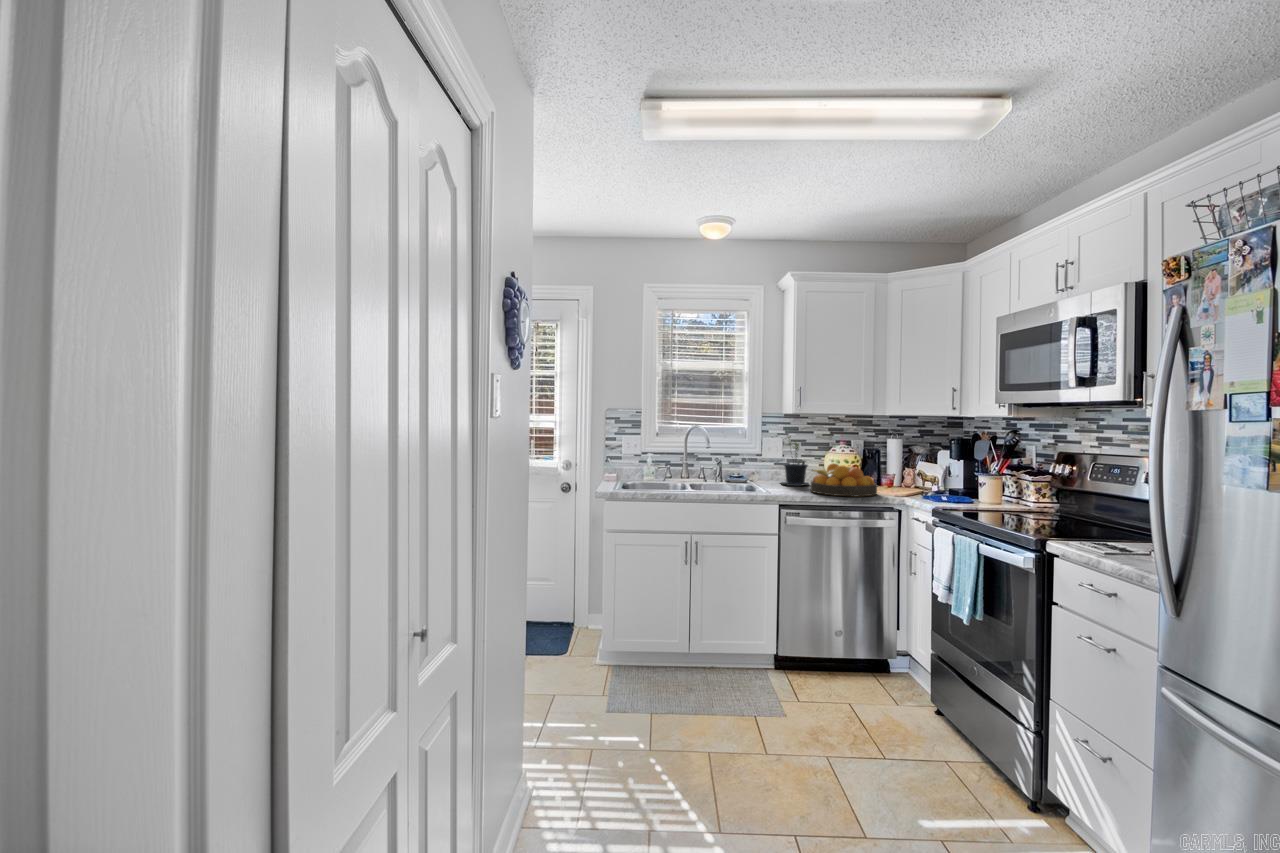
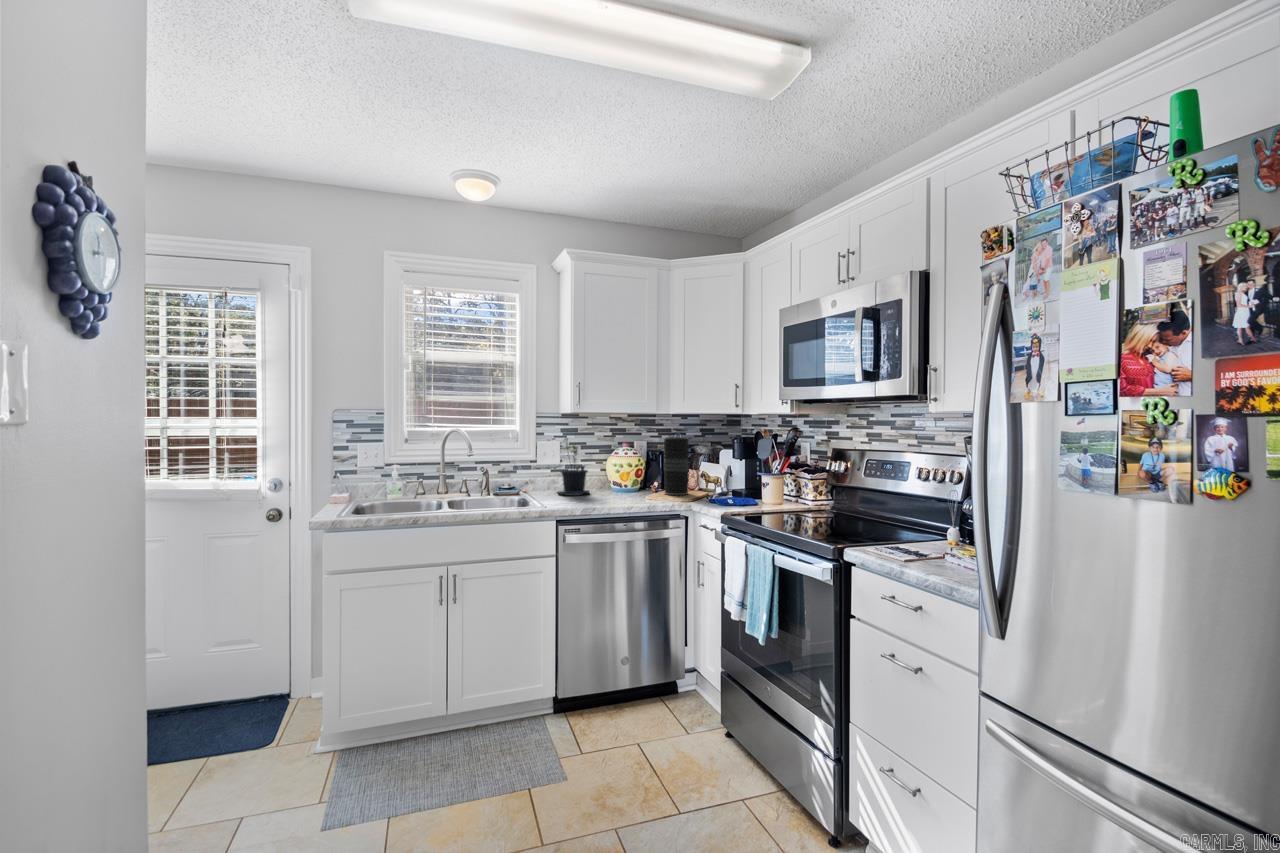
vase: none [880,438,905,491] -> present [664,437,689,495]
fruit bowl: present [810,463,877,497] -> none [591,468,663,506]

